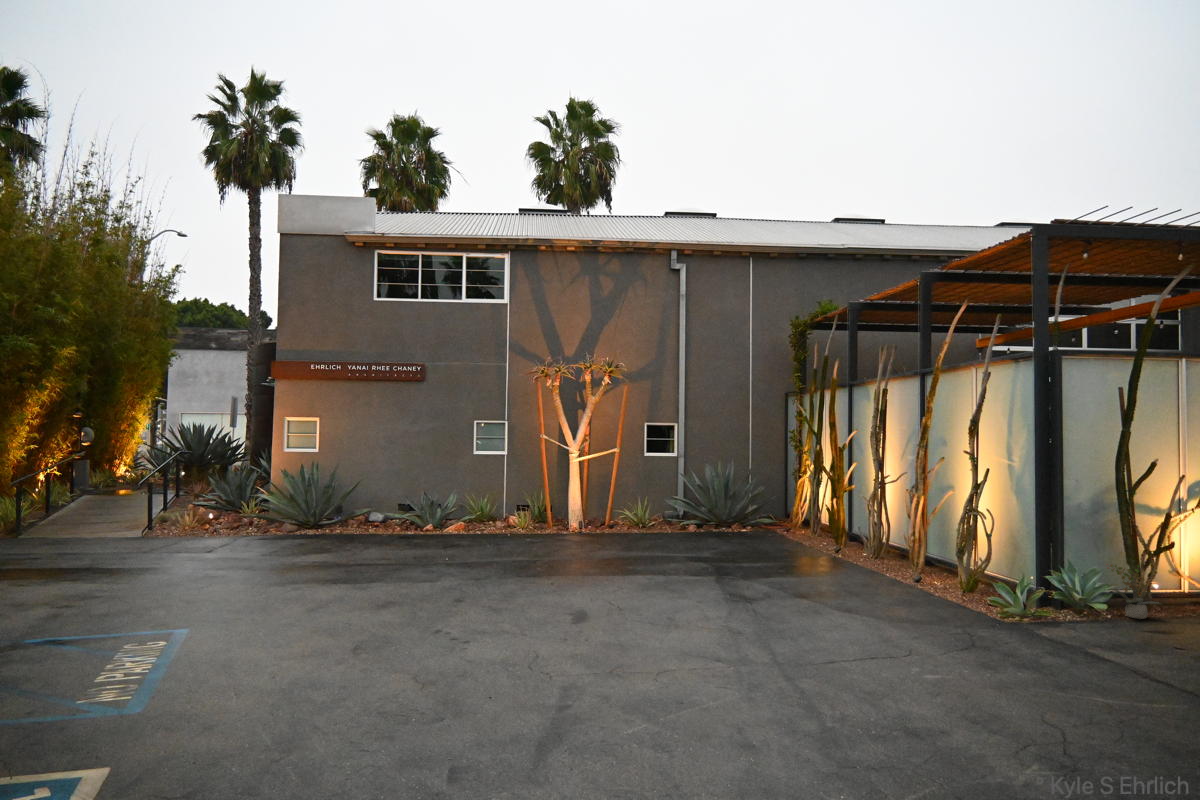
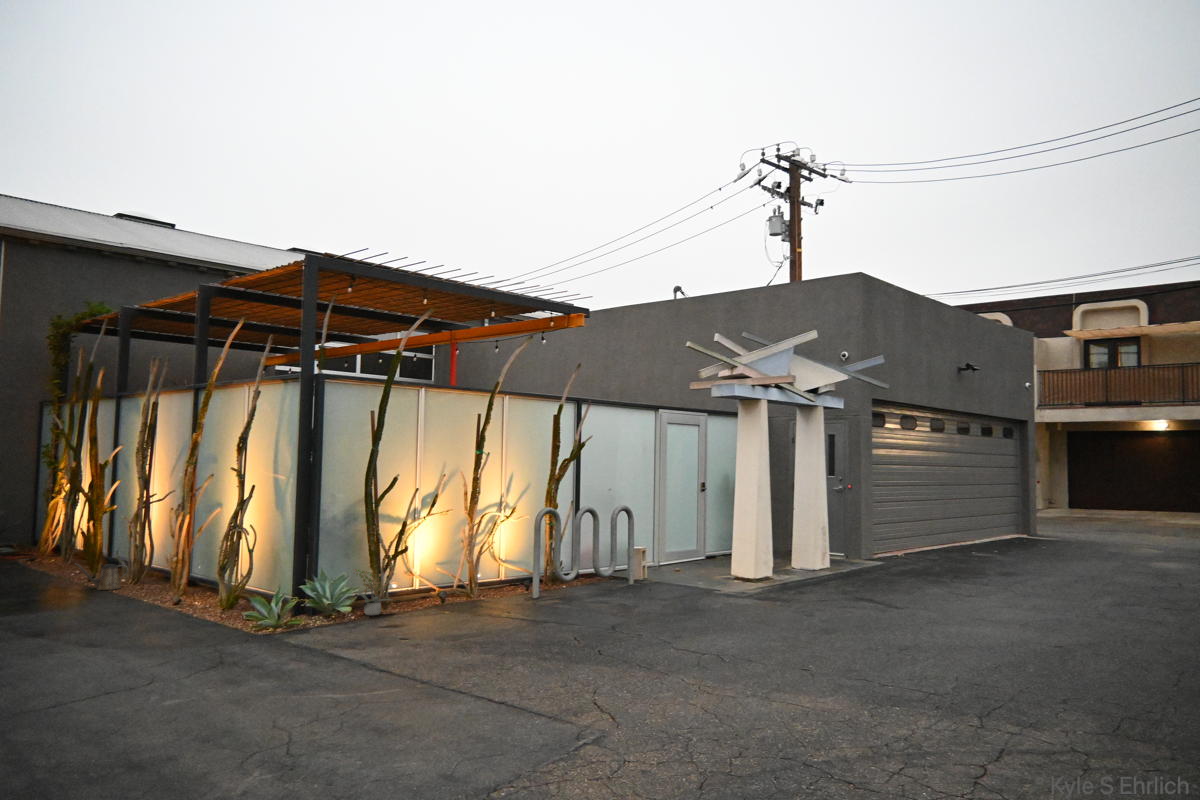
watering can: none [827,533,868,558] -> present [76,564,128,590]

